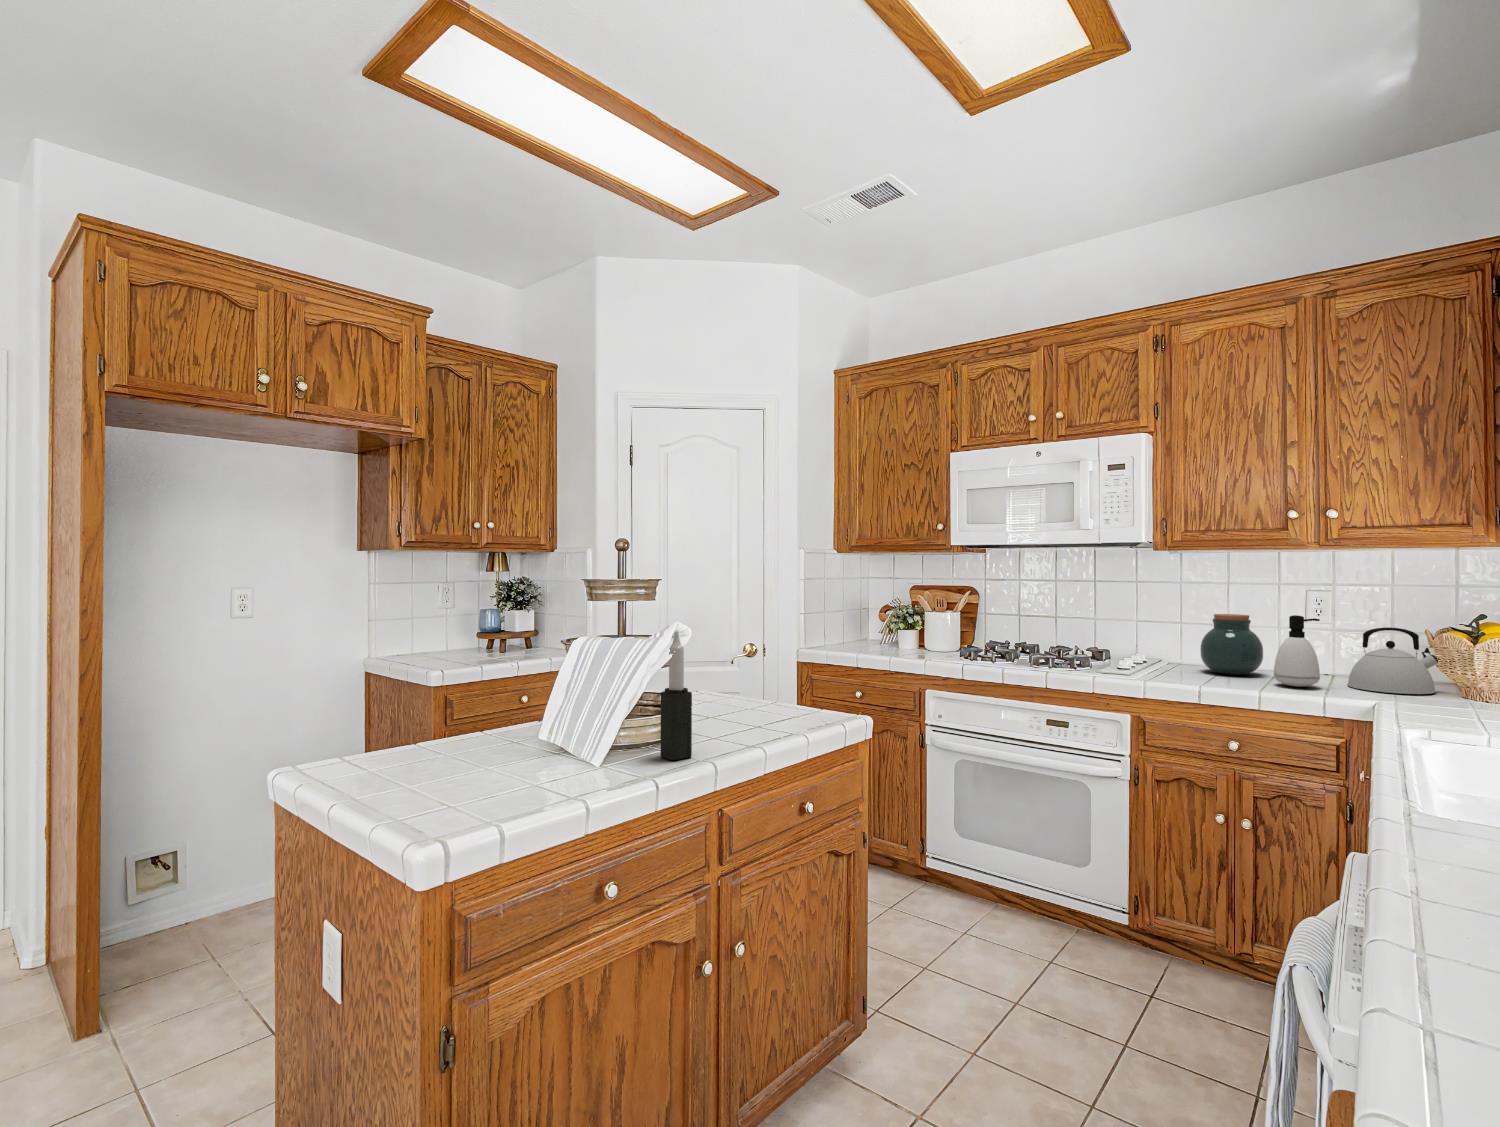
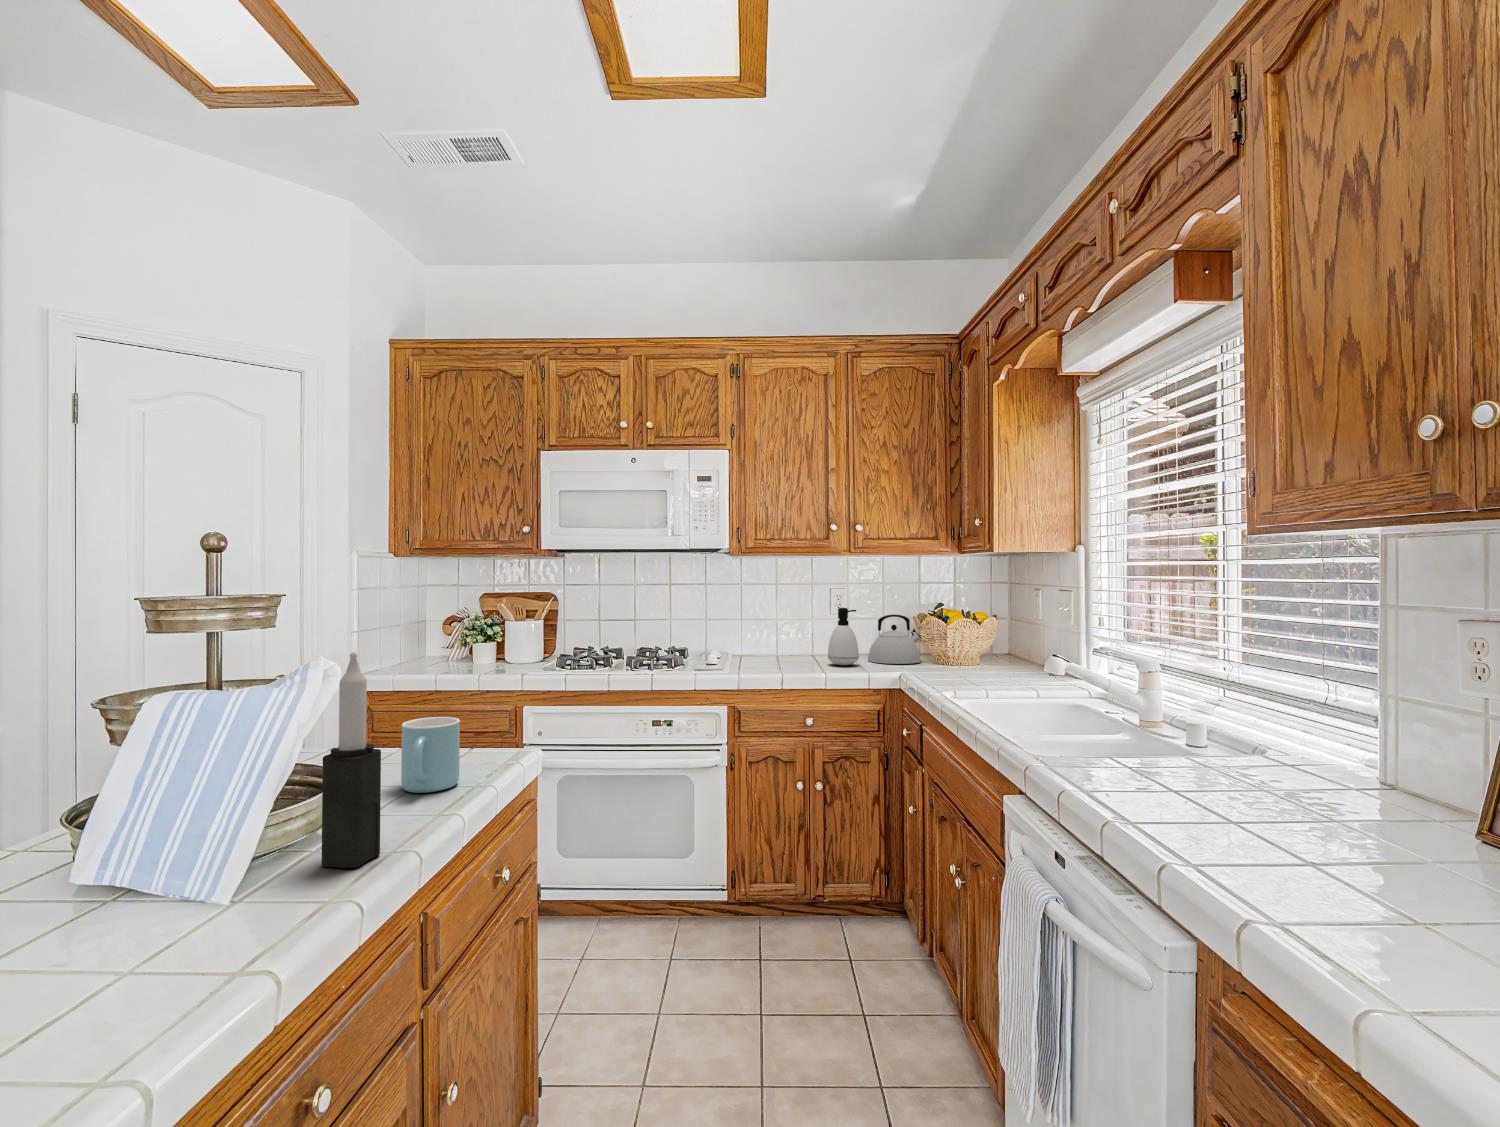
jar: present [1201,614,1263,675] -> none [766,609,811,660]
mug: none [737,681,775,732] -> present [401,717,460,793]

